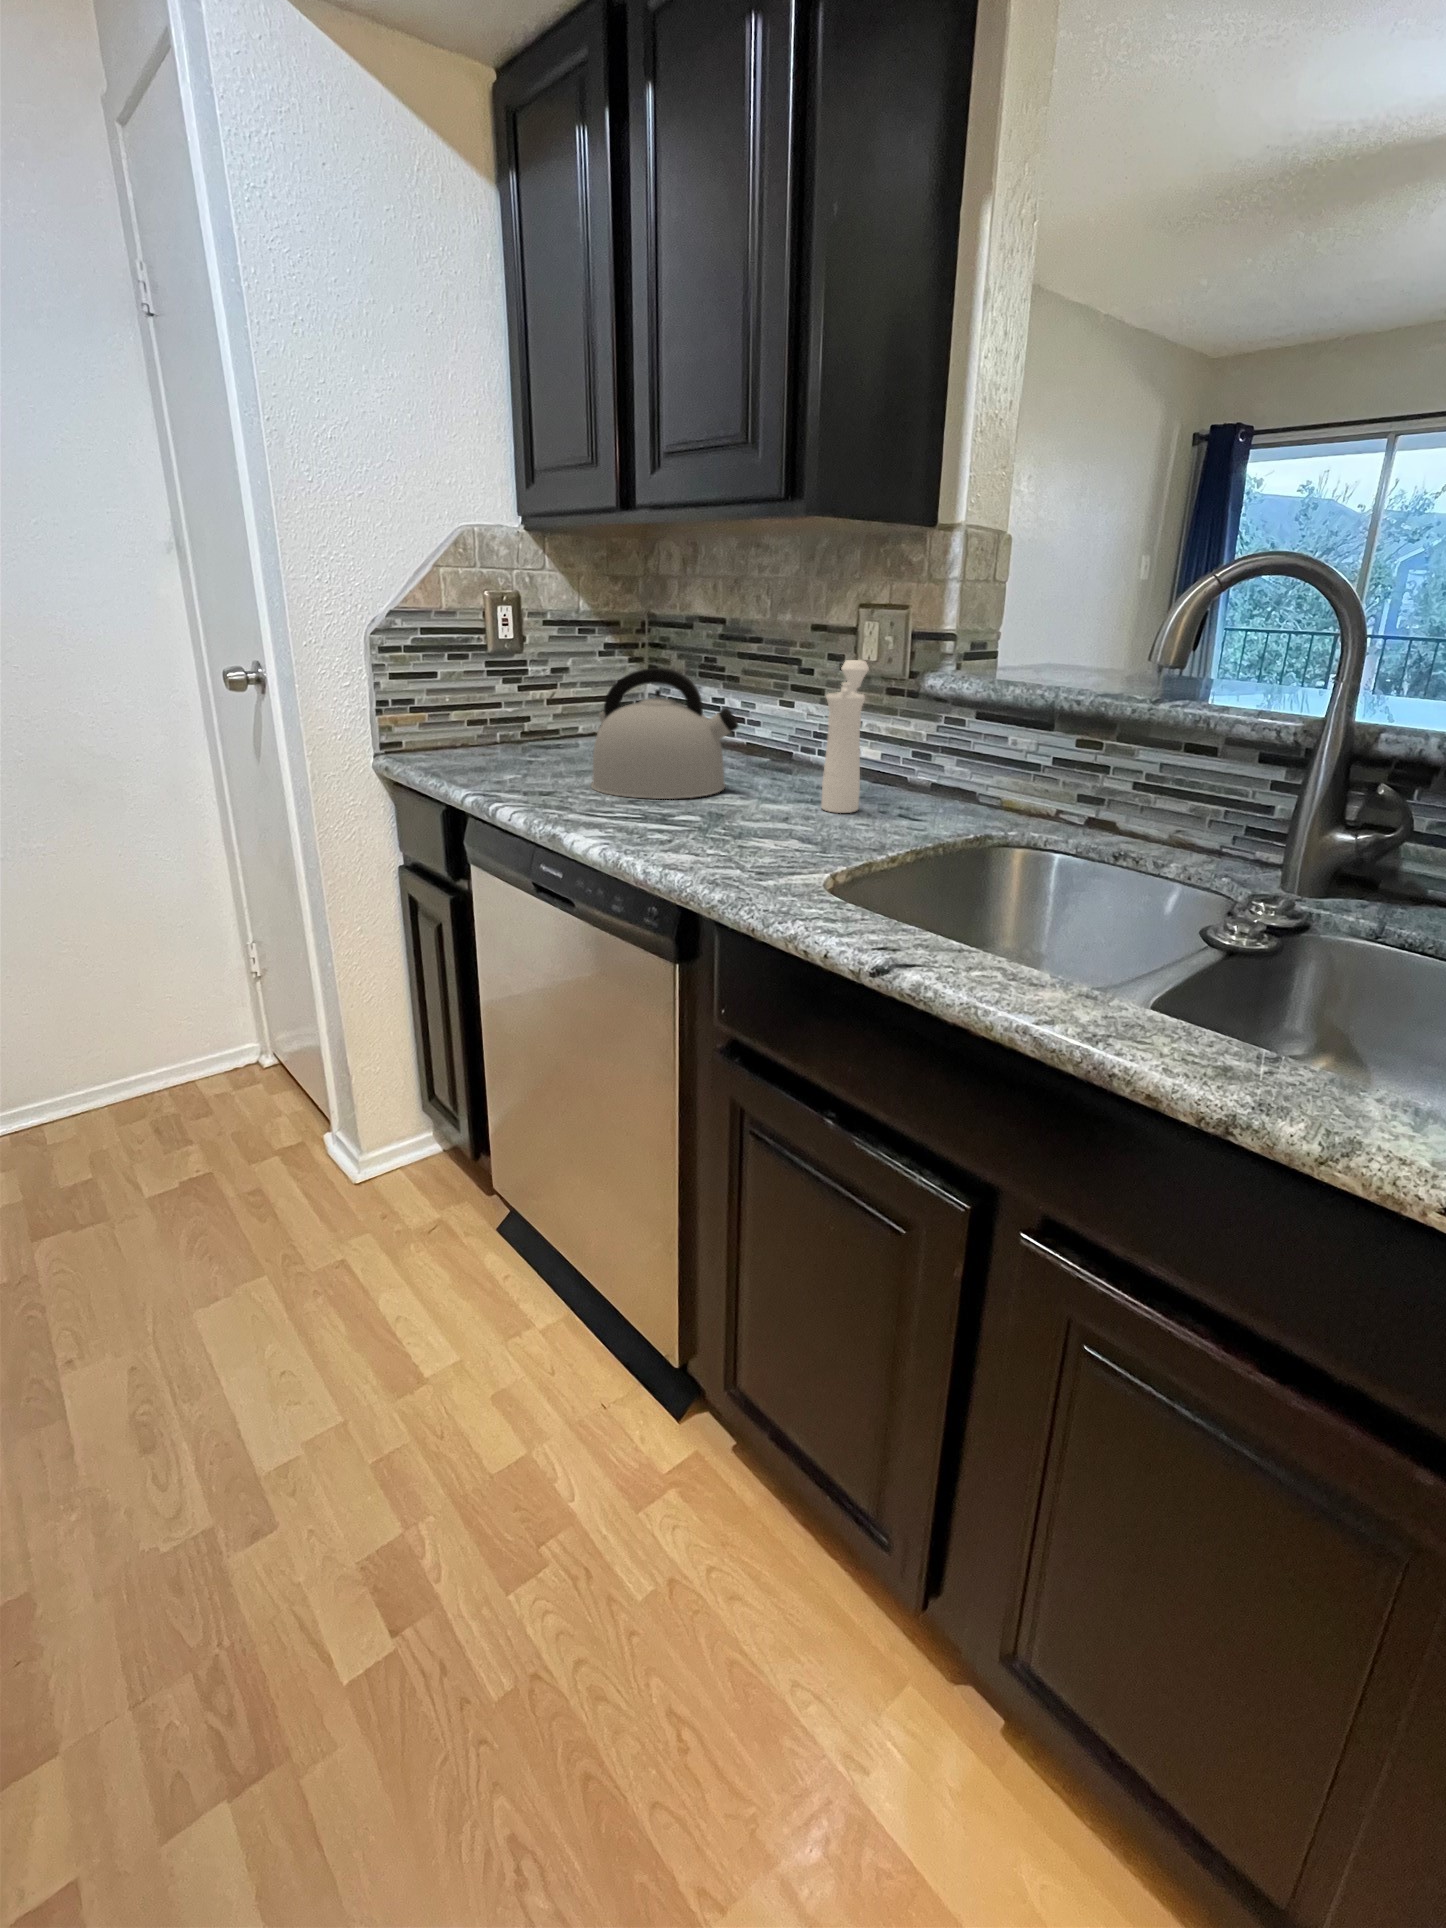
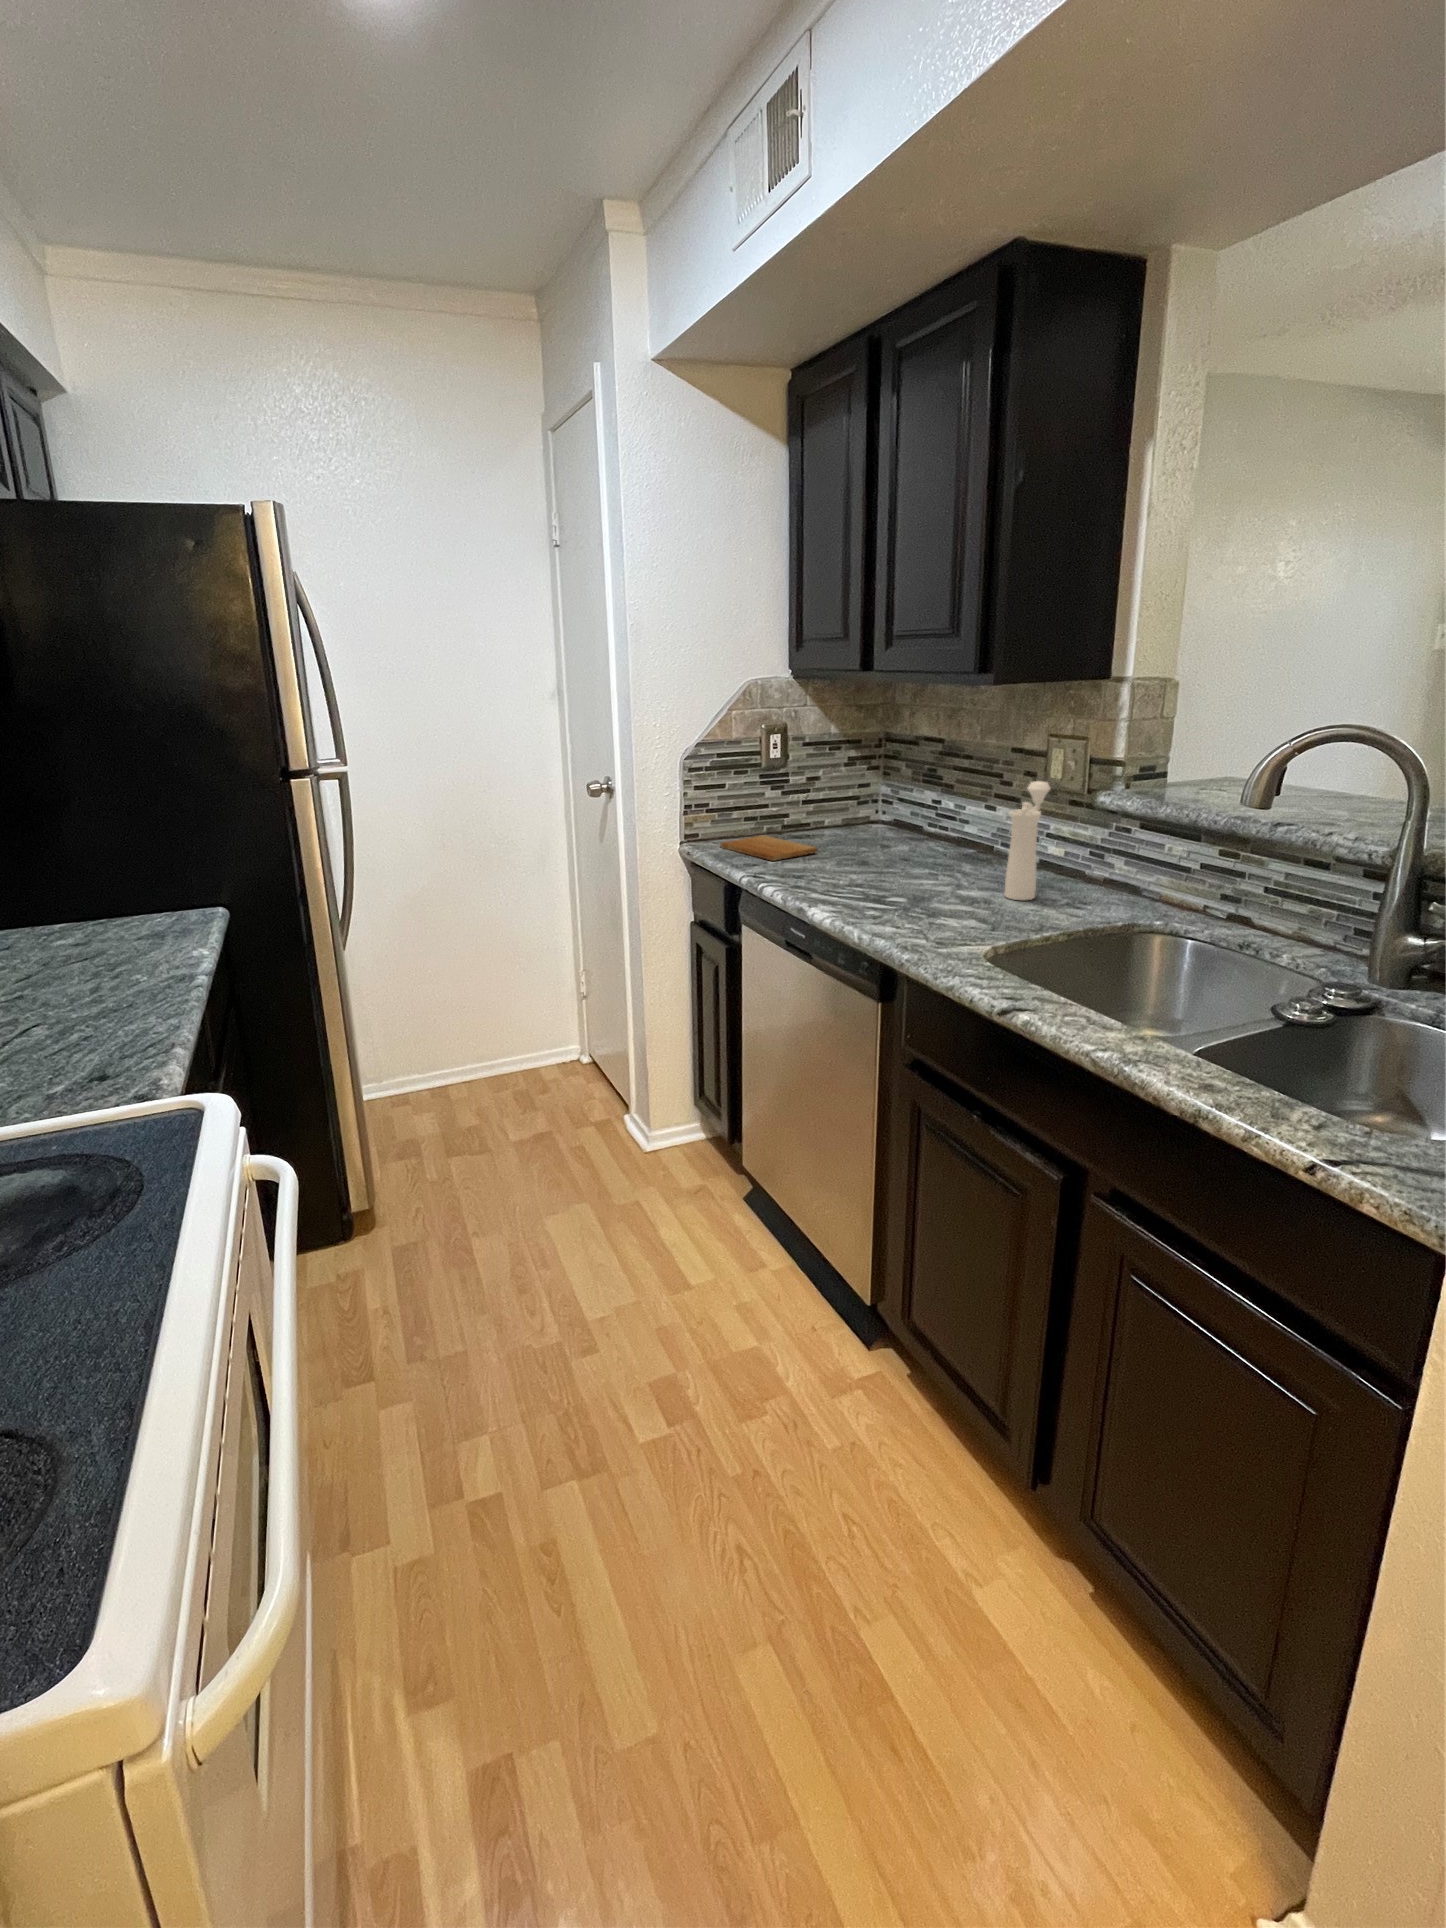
kettle: present [591,668,738,799] -> none [830,788,944,884]
cutting board: none [434,744,571,774] -> present [721,835,817,861]

